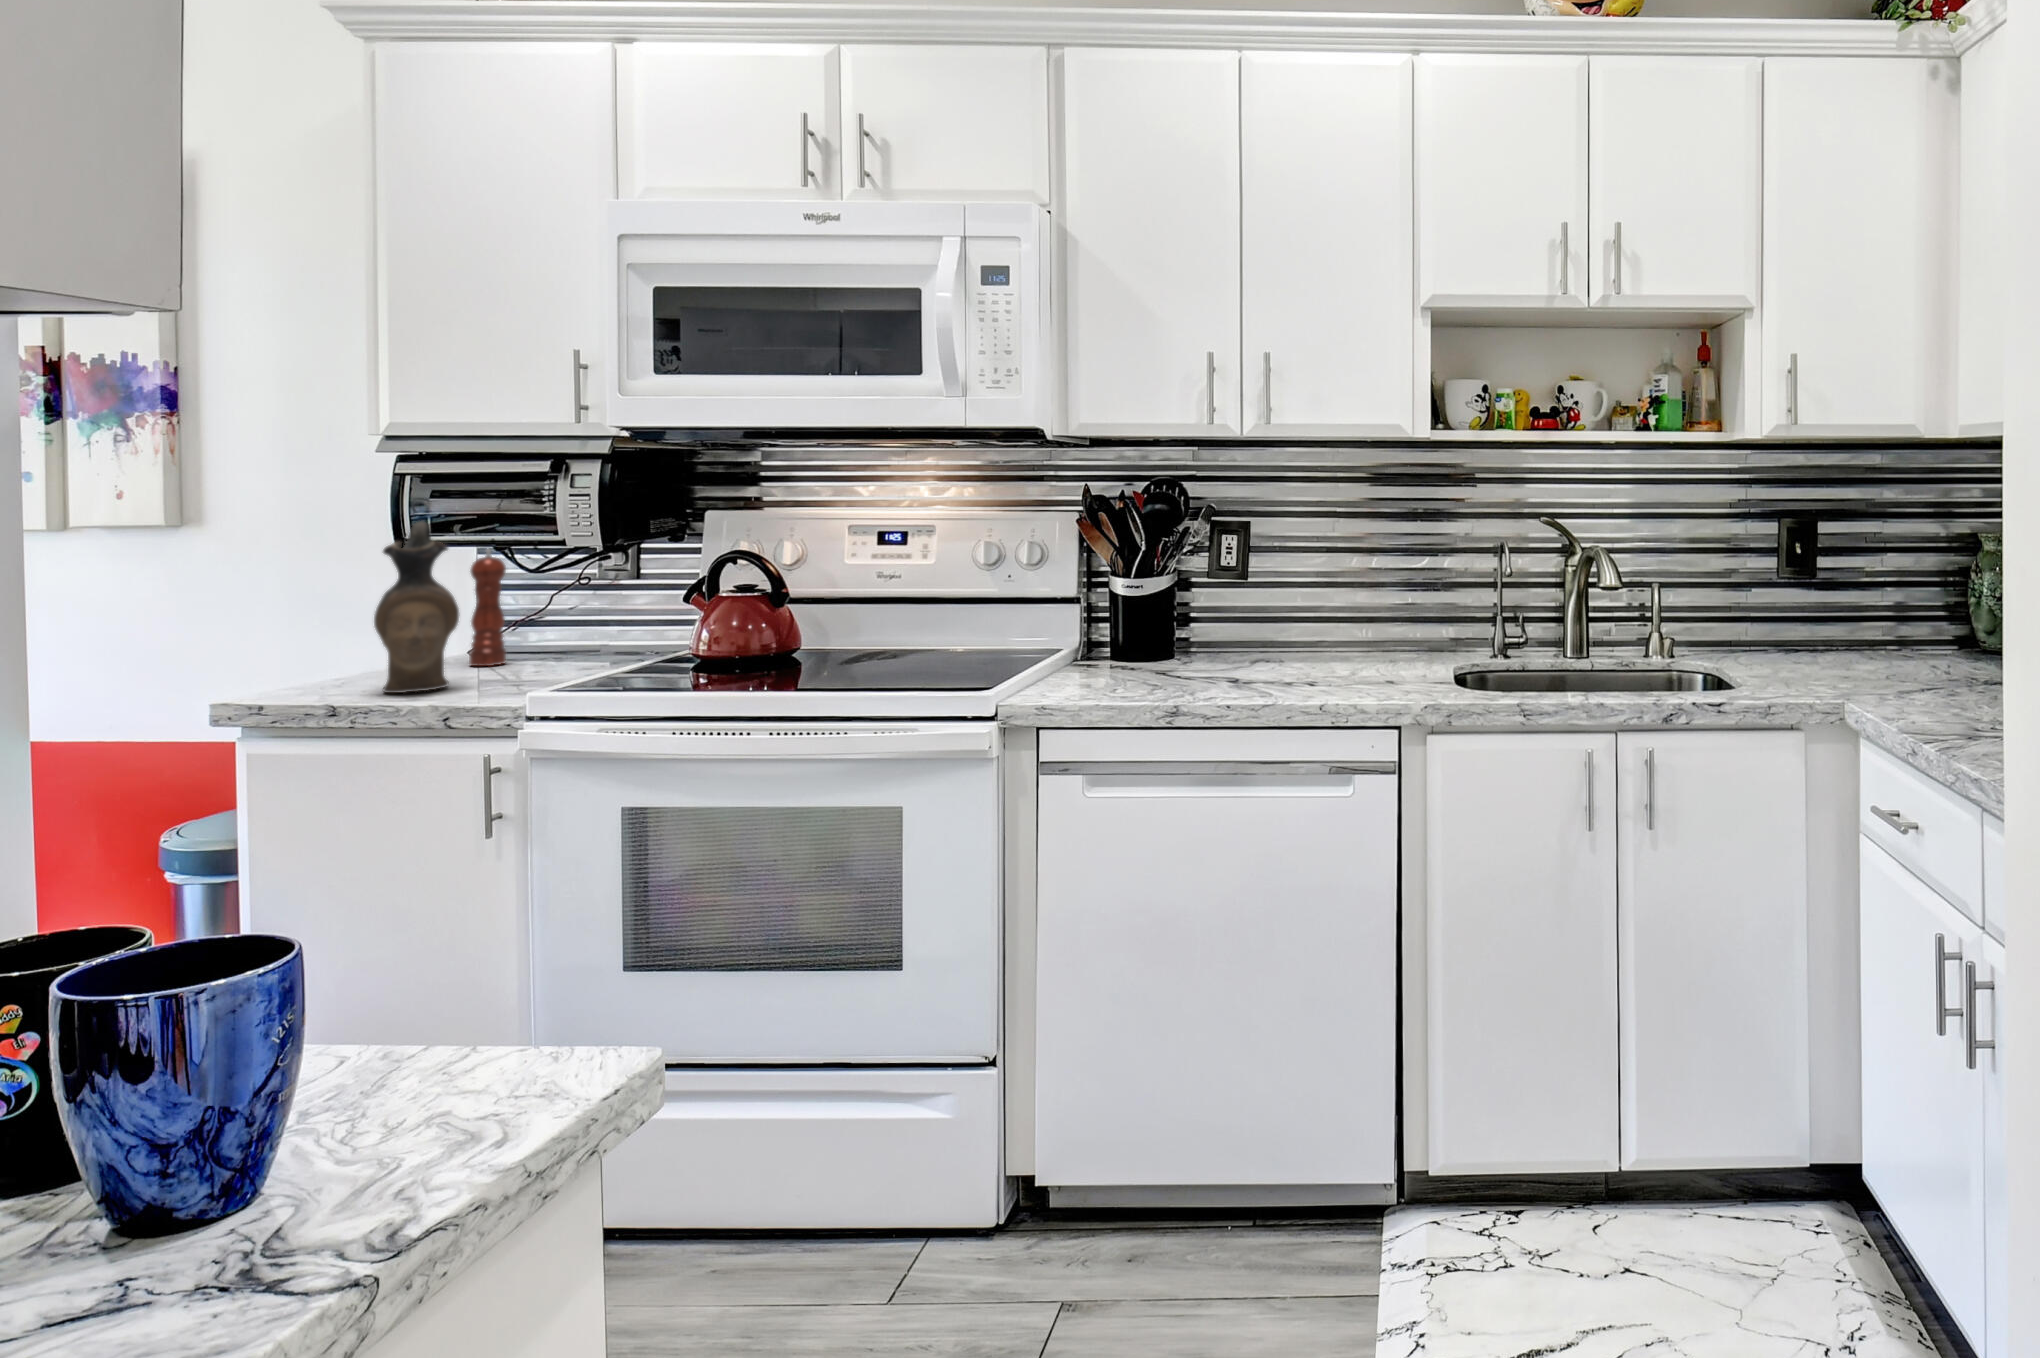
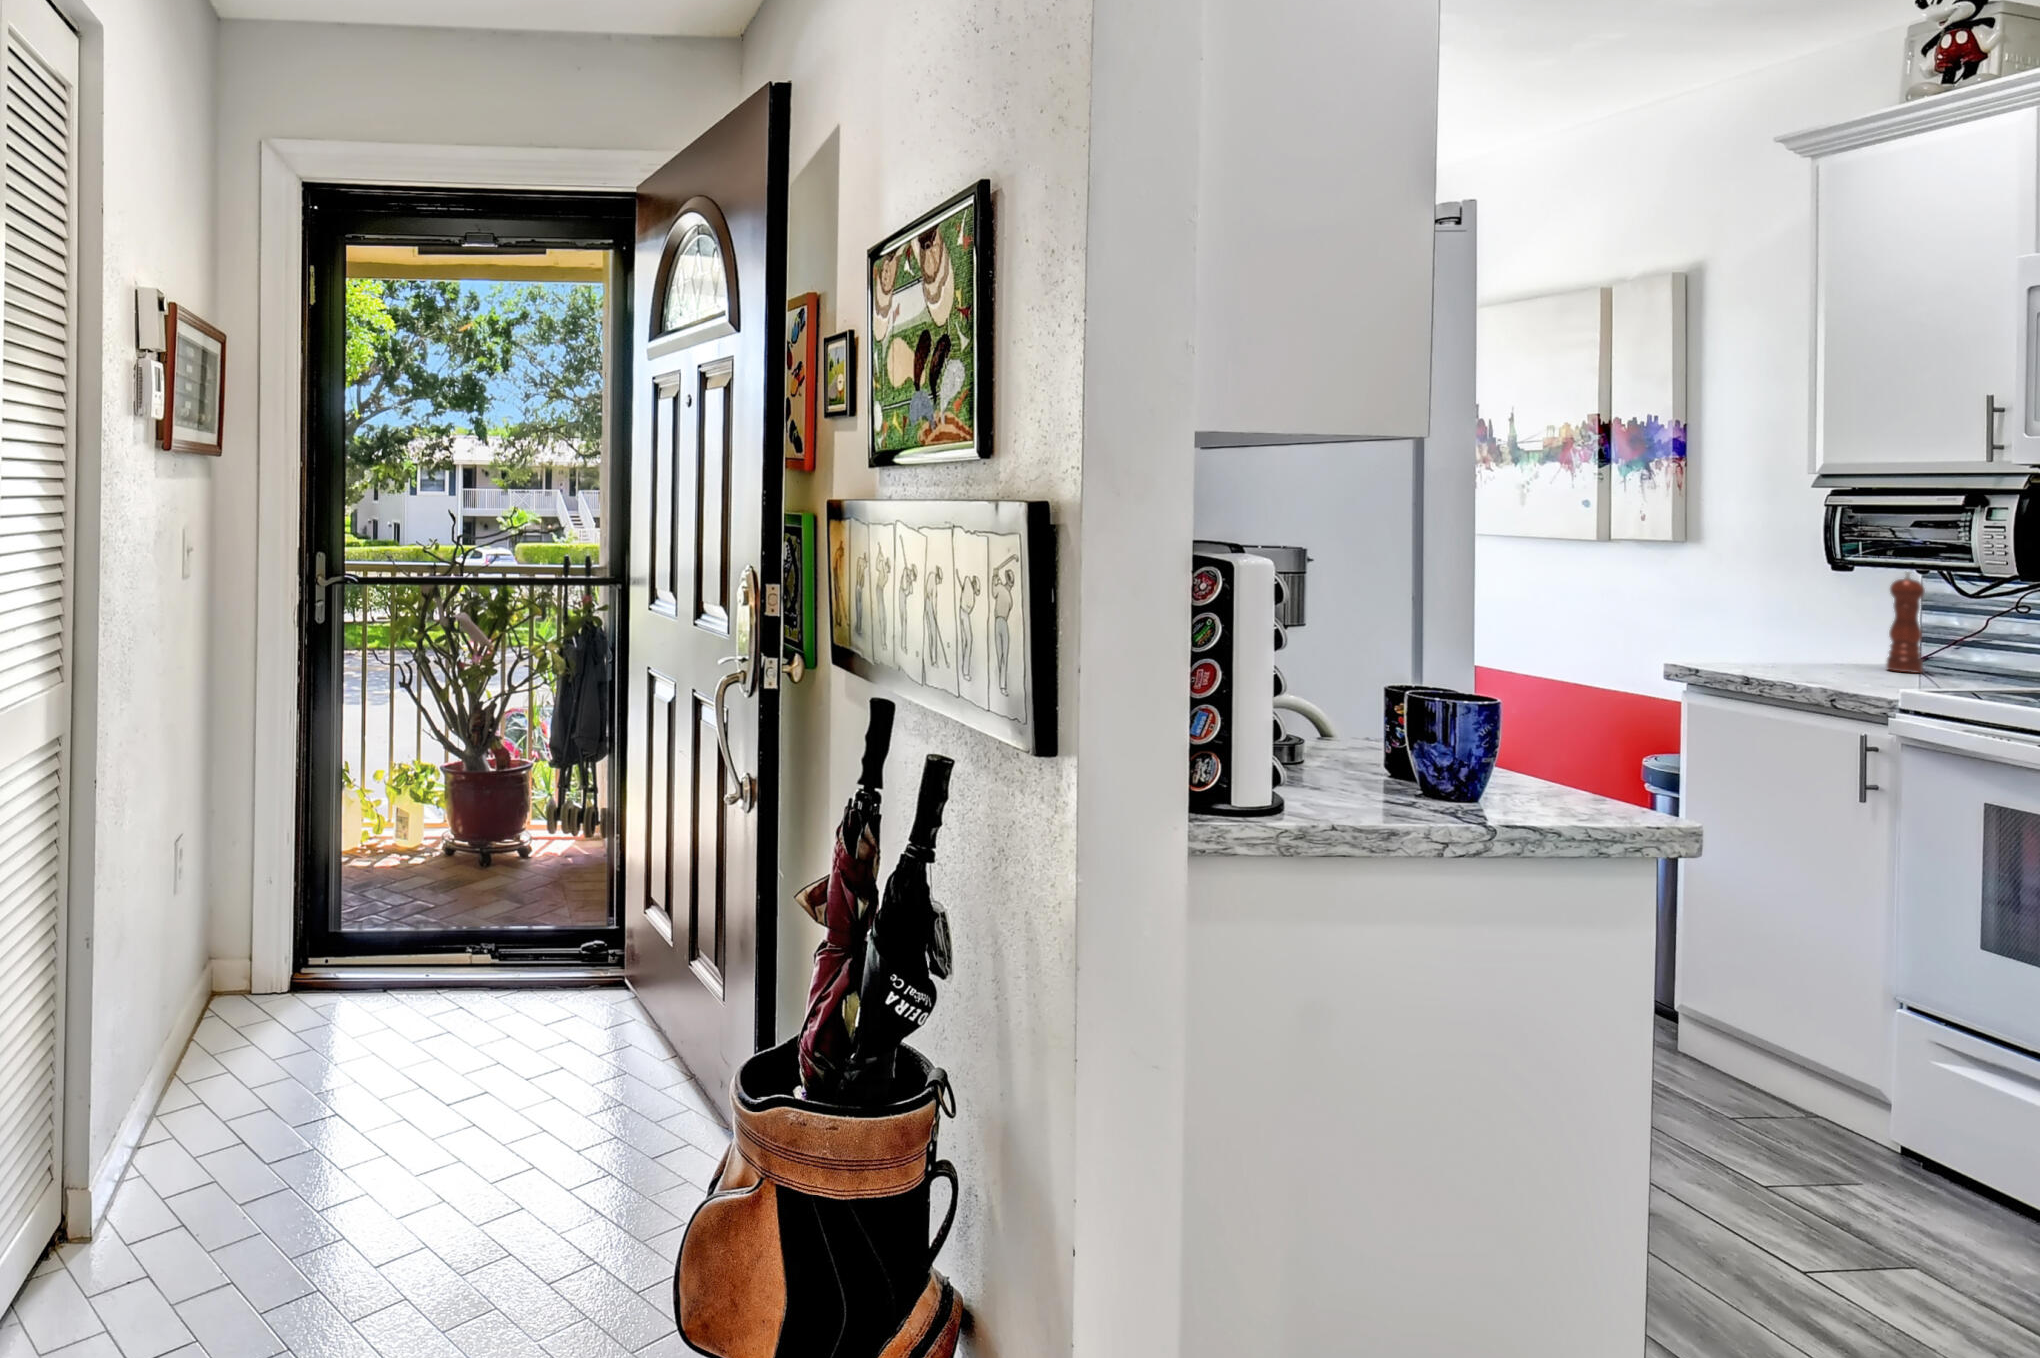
ceramic pitcher: present [374,522,459,693] -> none [1782,542,1855,678]

